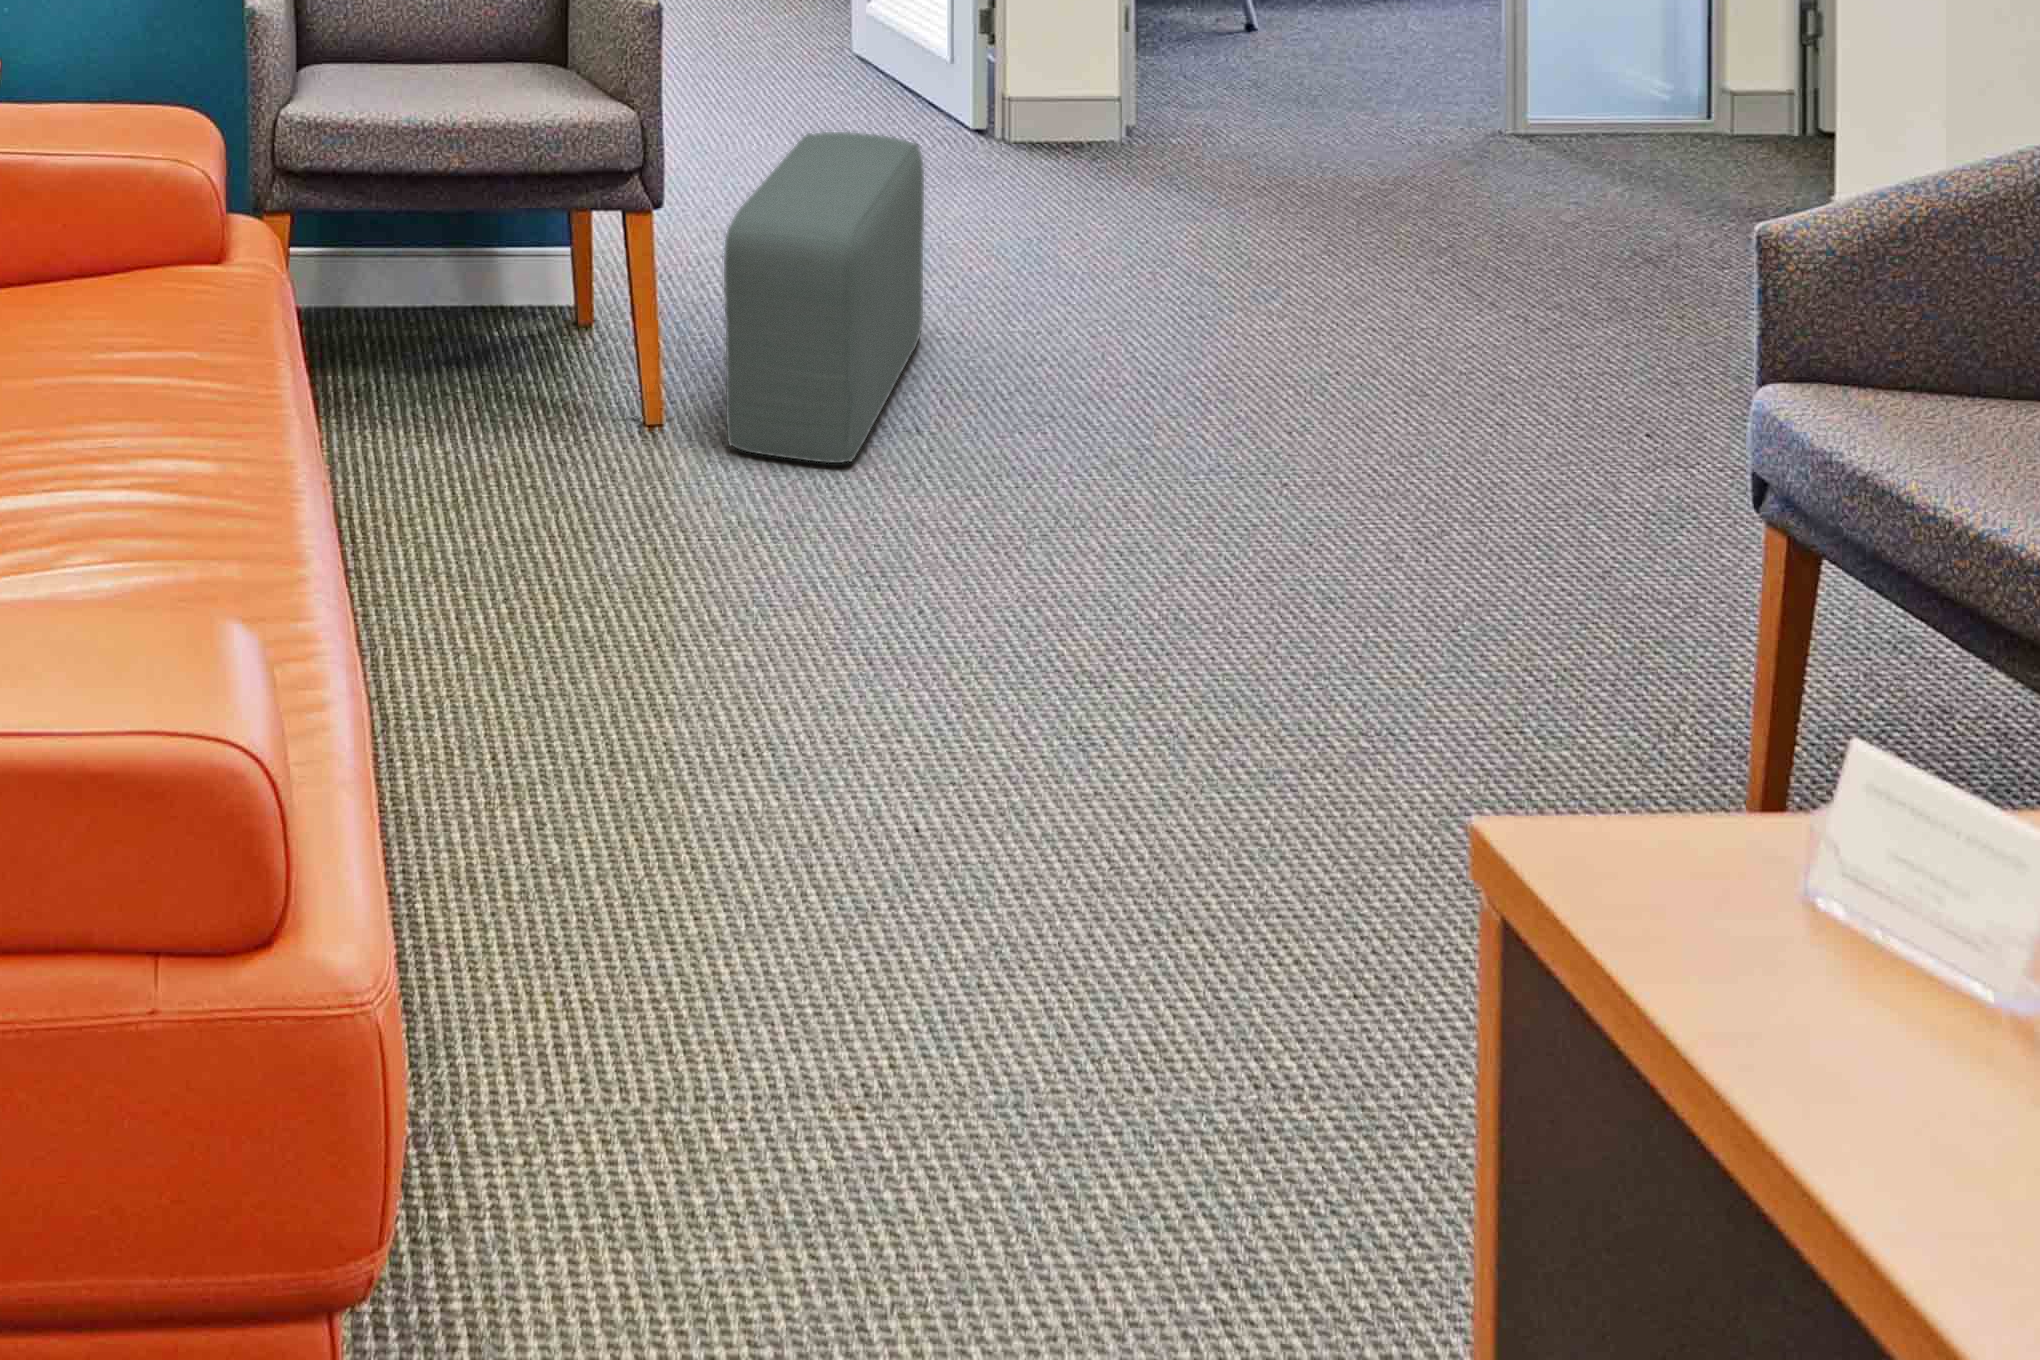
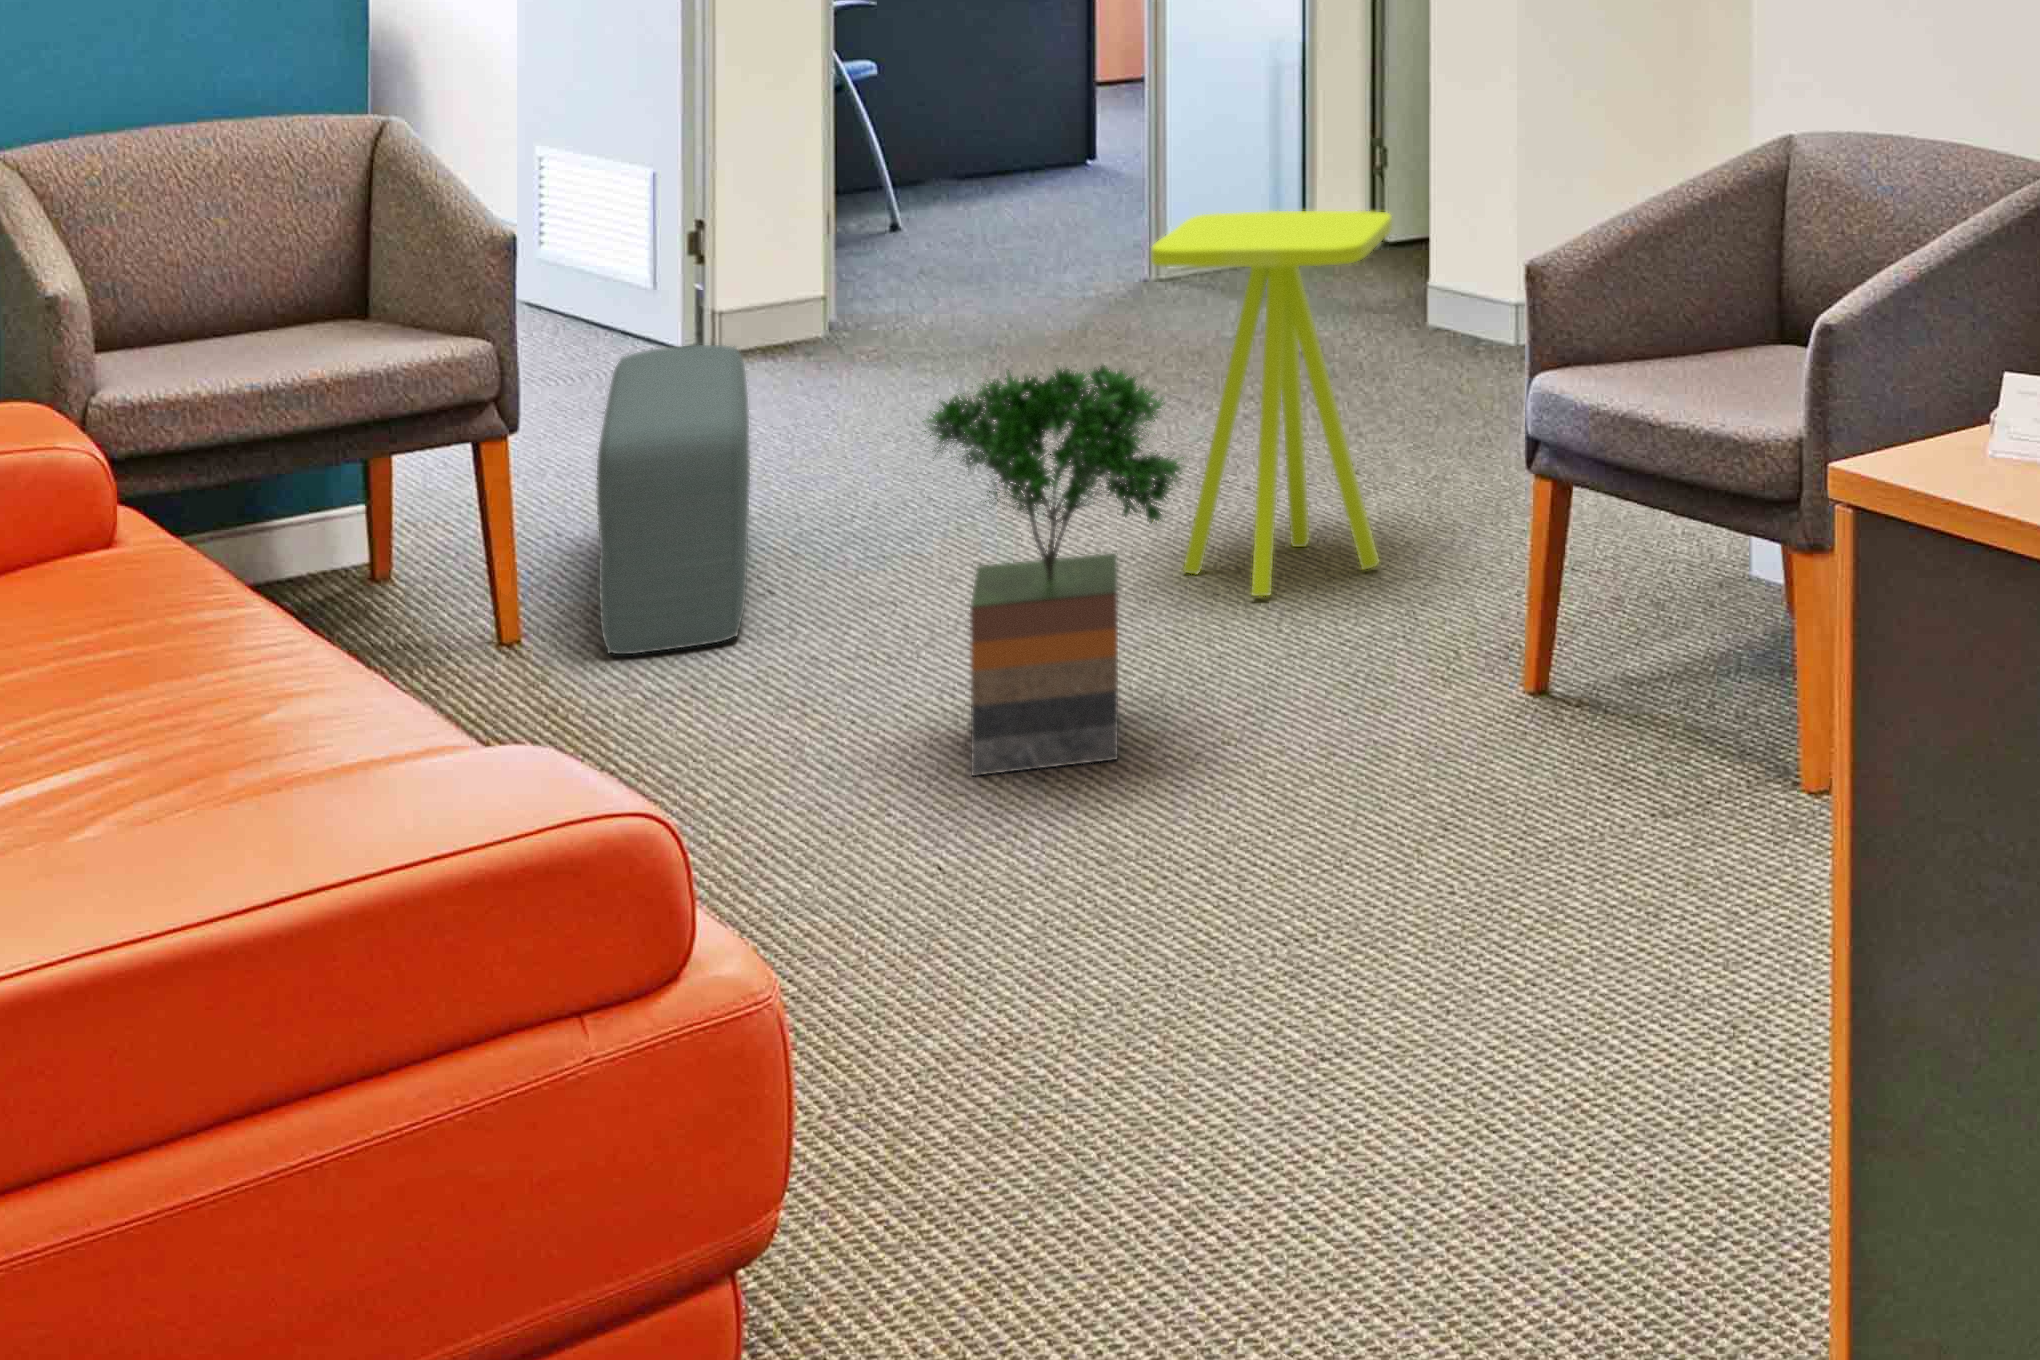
side table: none [1299,86,1635,581] -> present [1151,211,1392,596]
potted tree: none [950,241,1255,747] -> present [922,365,1184,776]

